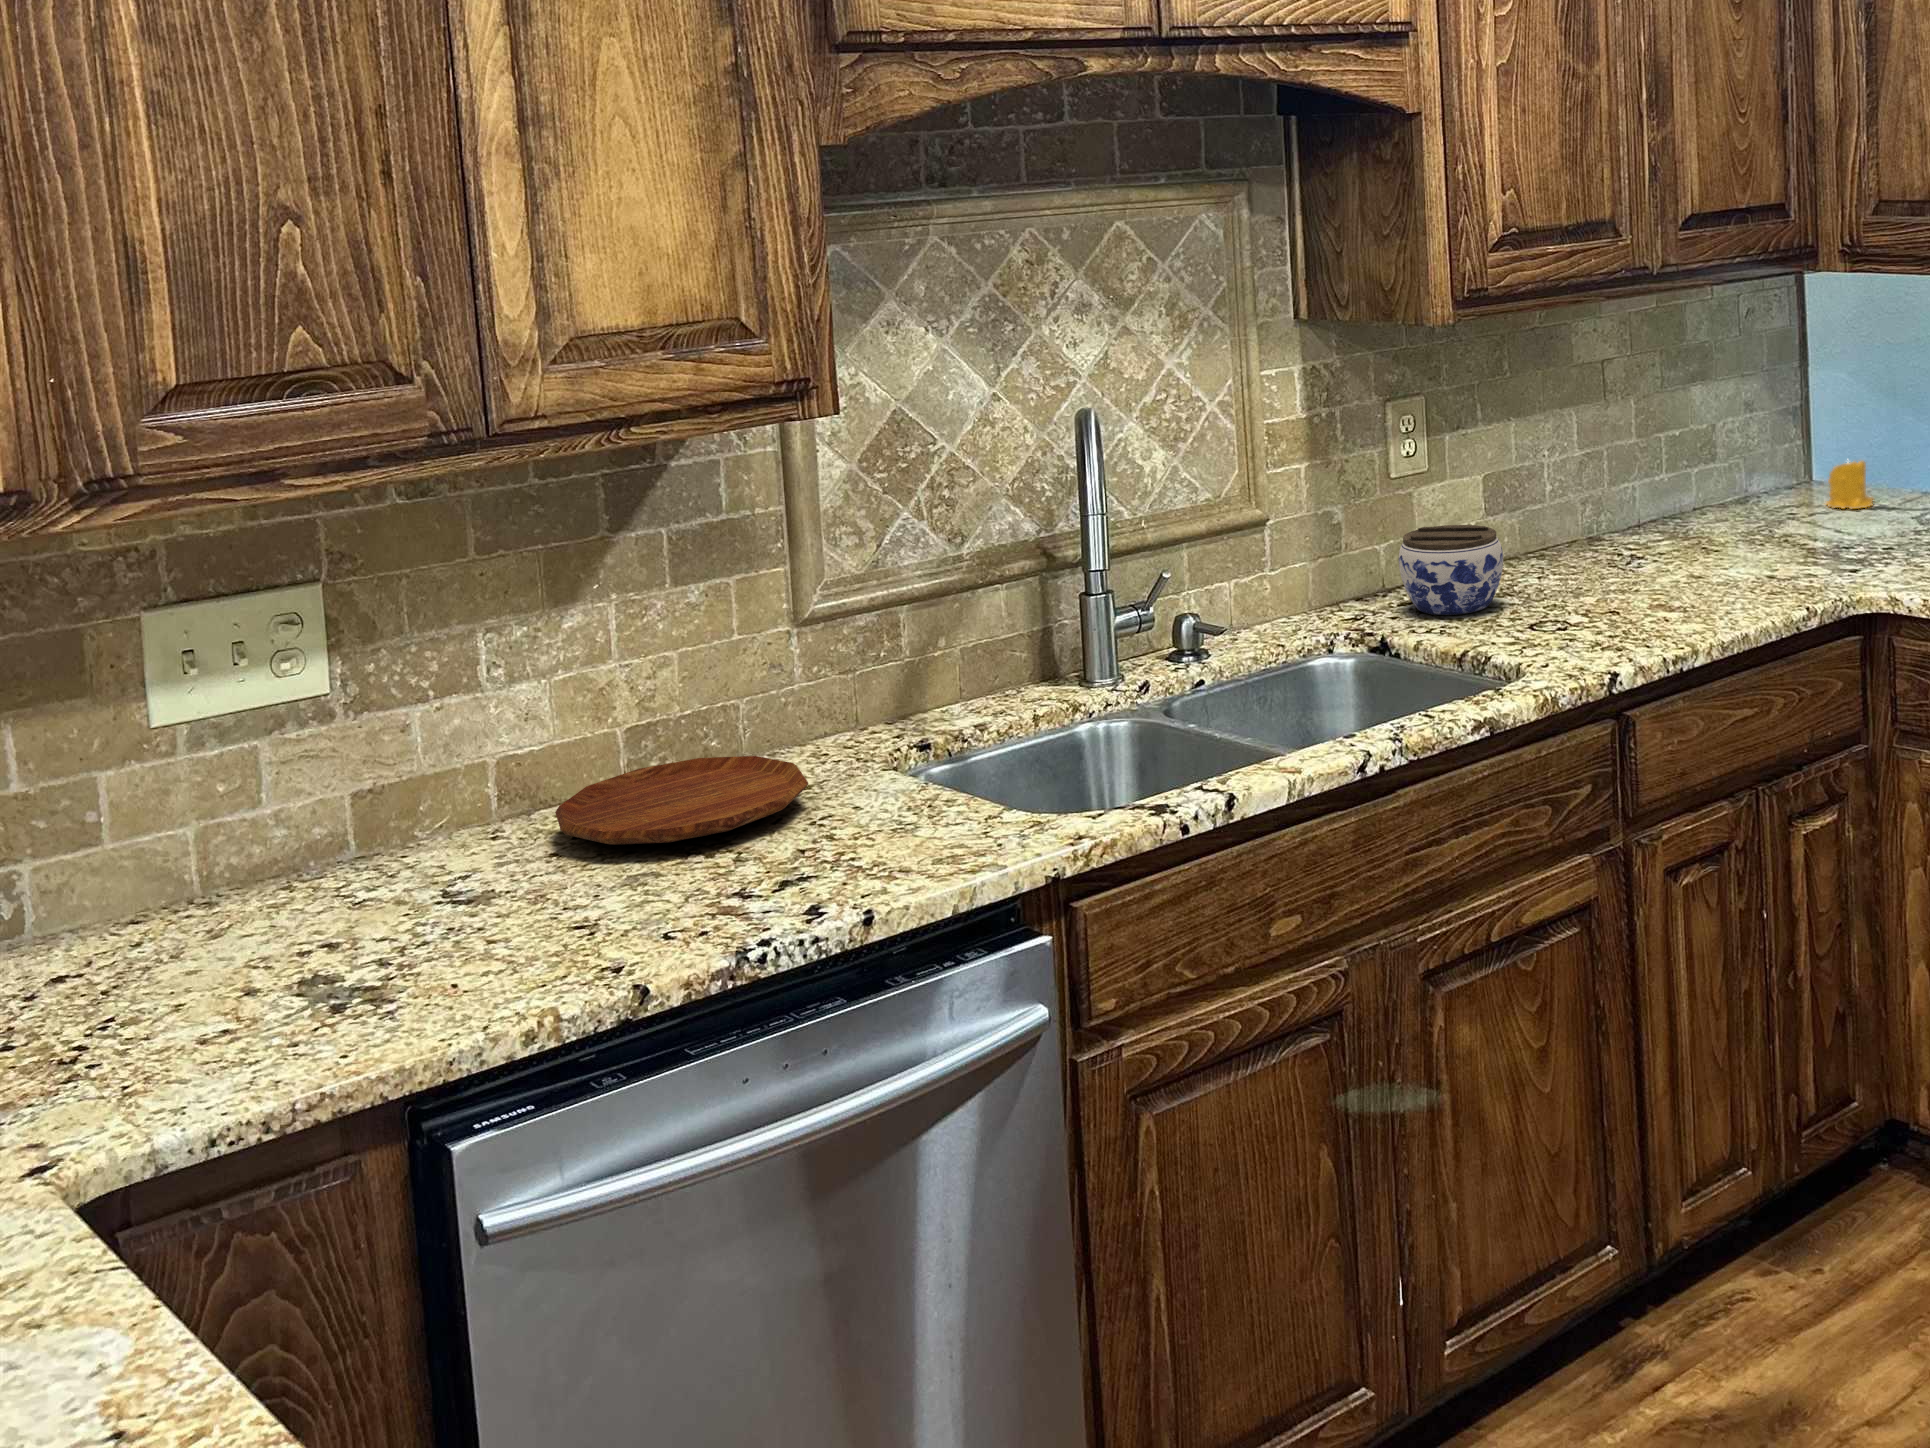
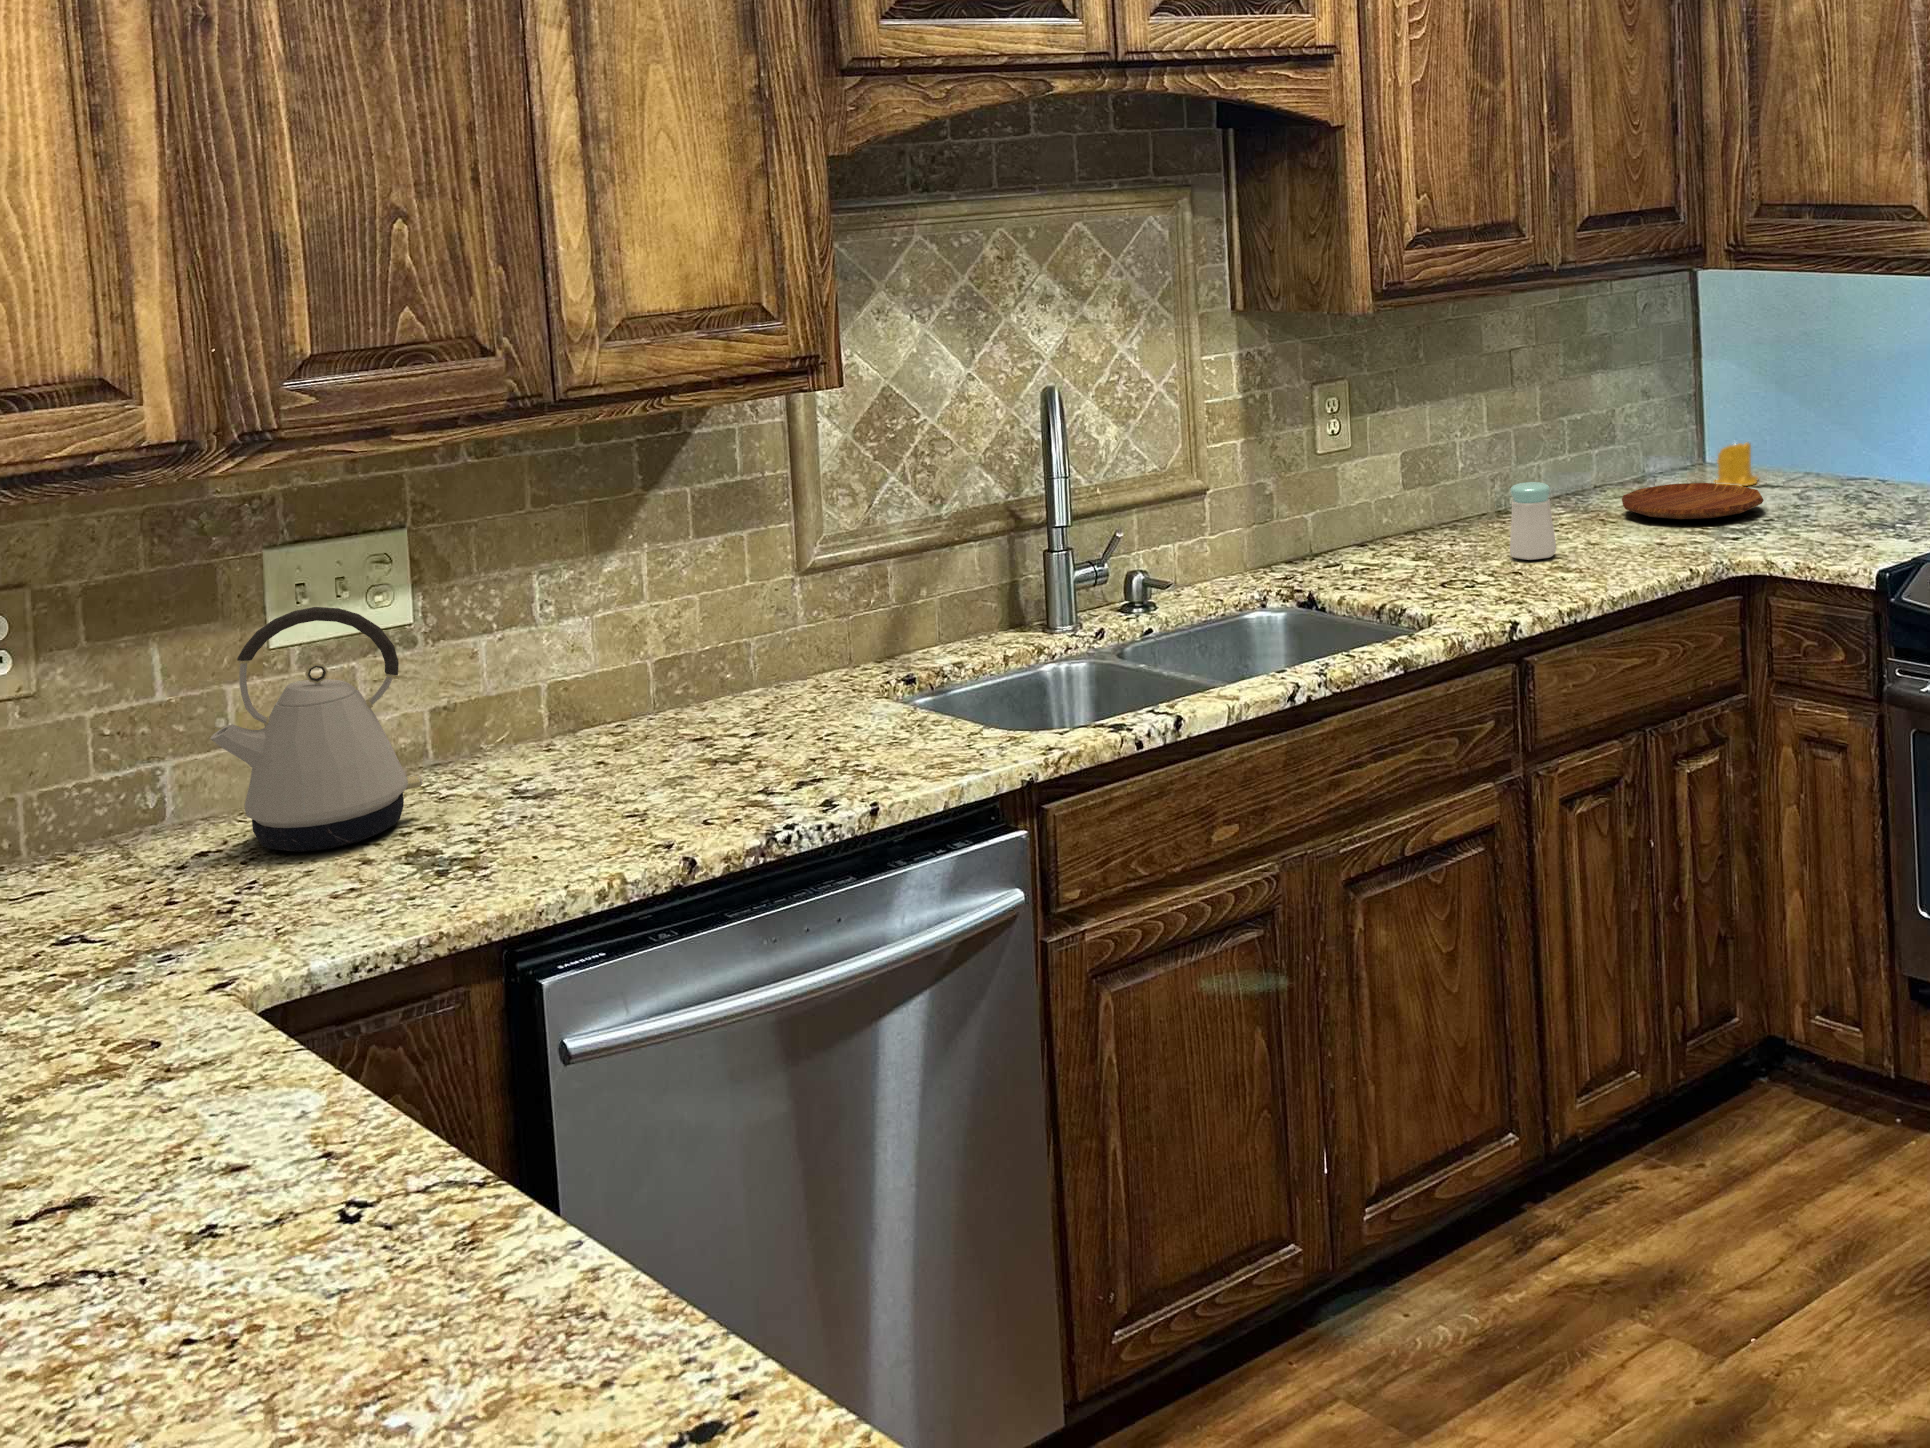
salt shaker: none [1605,510,1656,597] -> present [1510,482,1556,560]
jar: present [1399,525,1503,615] -> none [1327,495,1420,574]
kettle: none [62,683,327,978] -> present [210,607,422,852]
tray: present [555,756,808,845] -> present [1622,483,1764,519]

